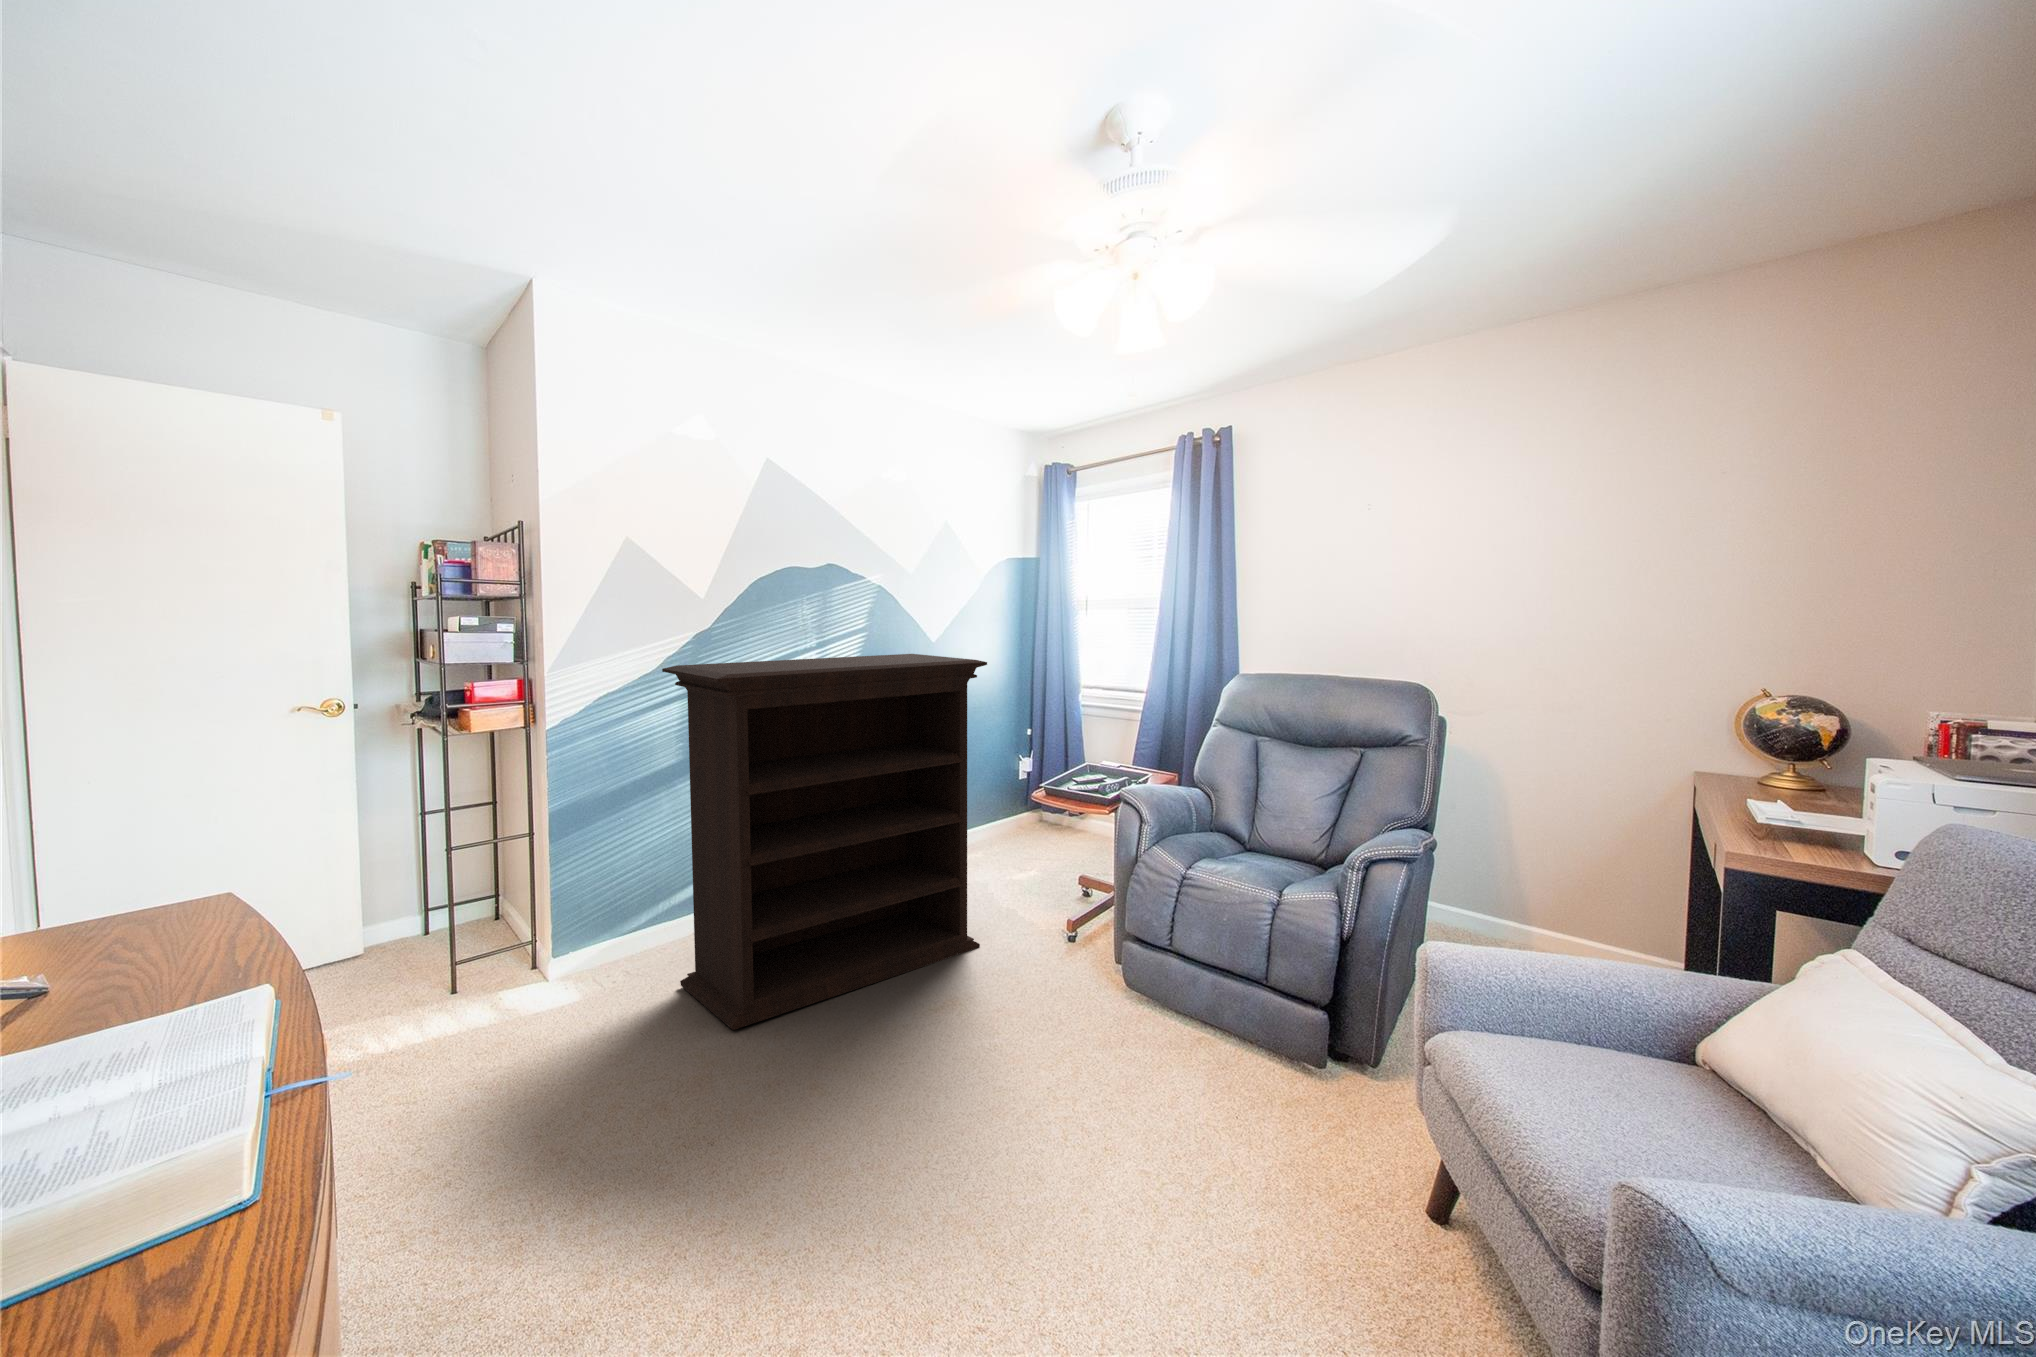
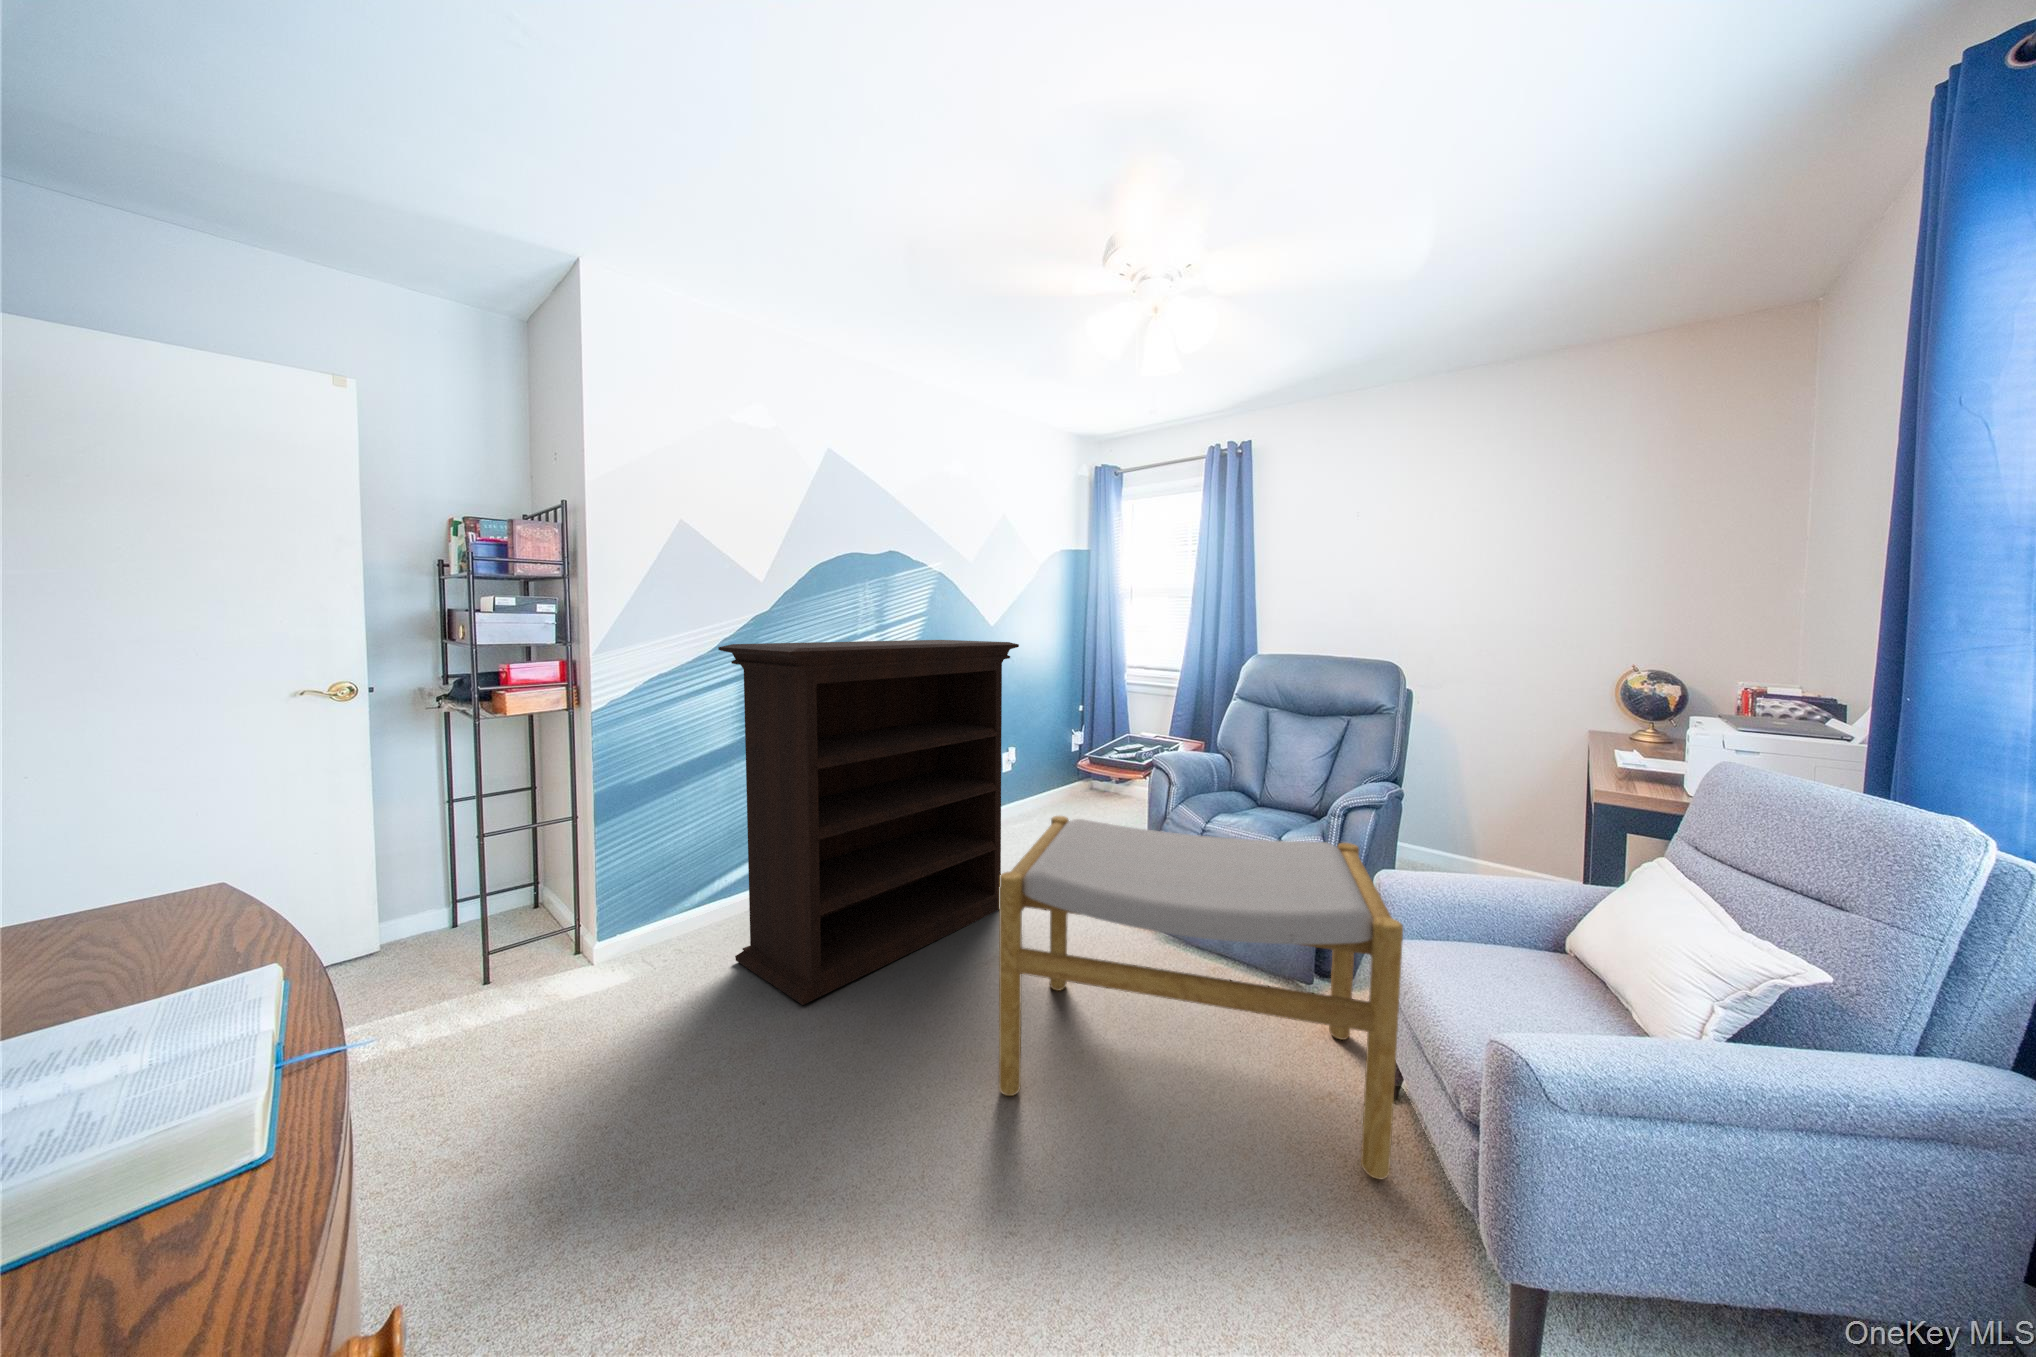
footstool: none [892,851,1290,1223] -> present [999,816,1403,1179]

